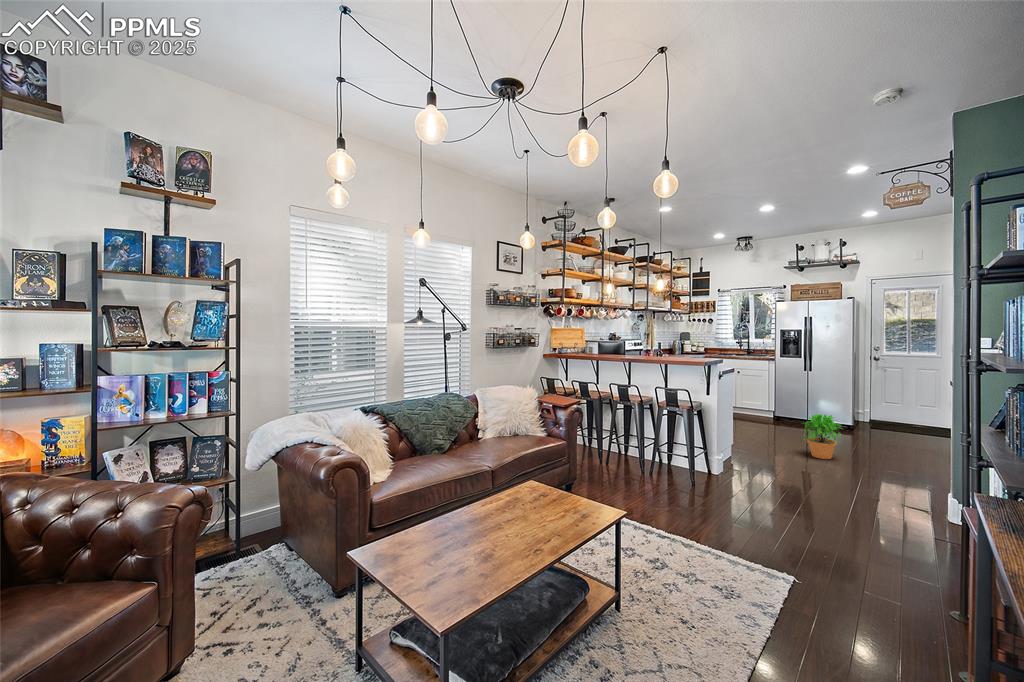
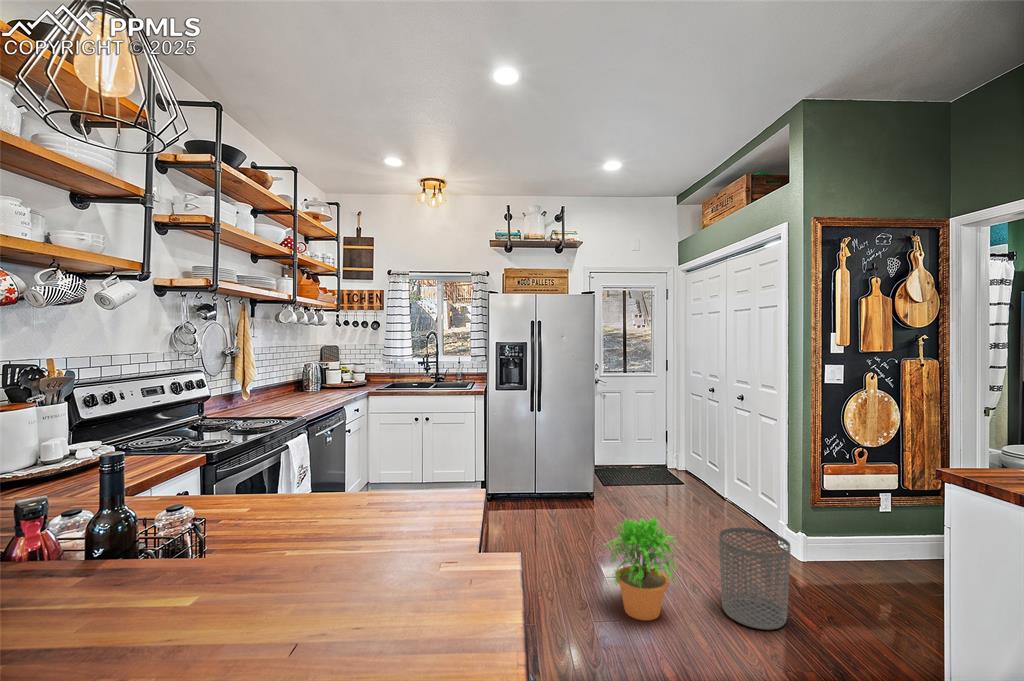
waste bin: none [869,427,913,473] -> present [719,527,791,630]

